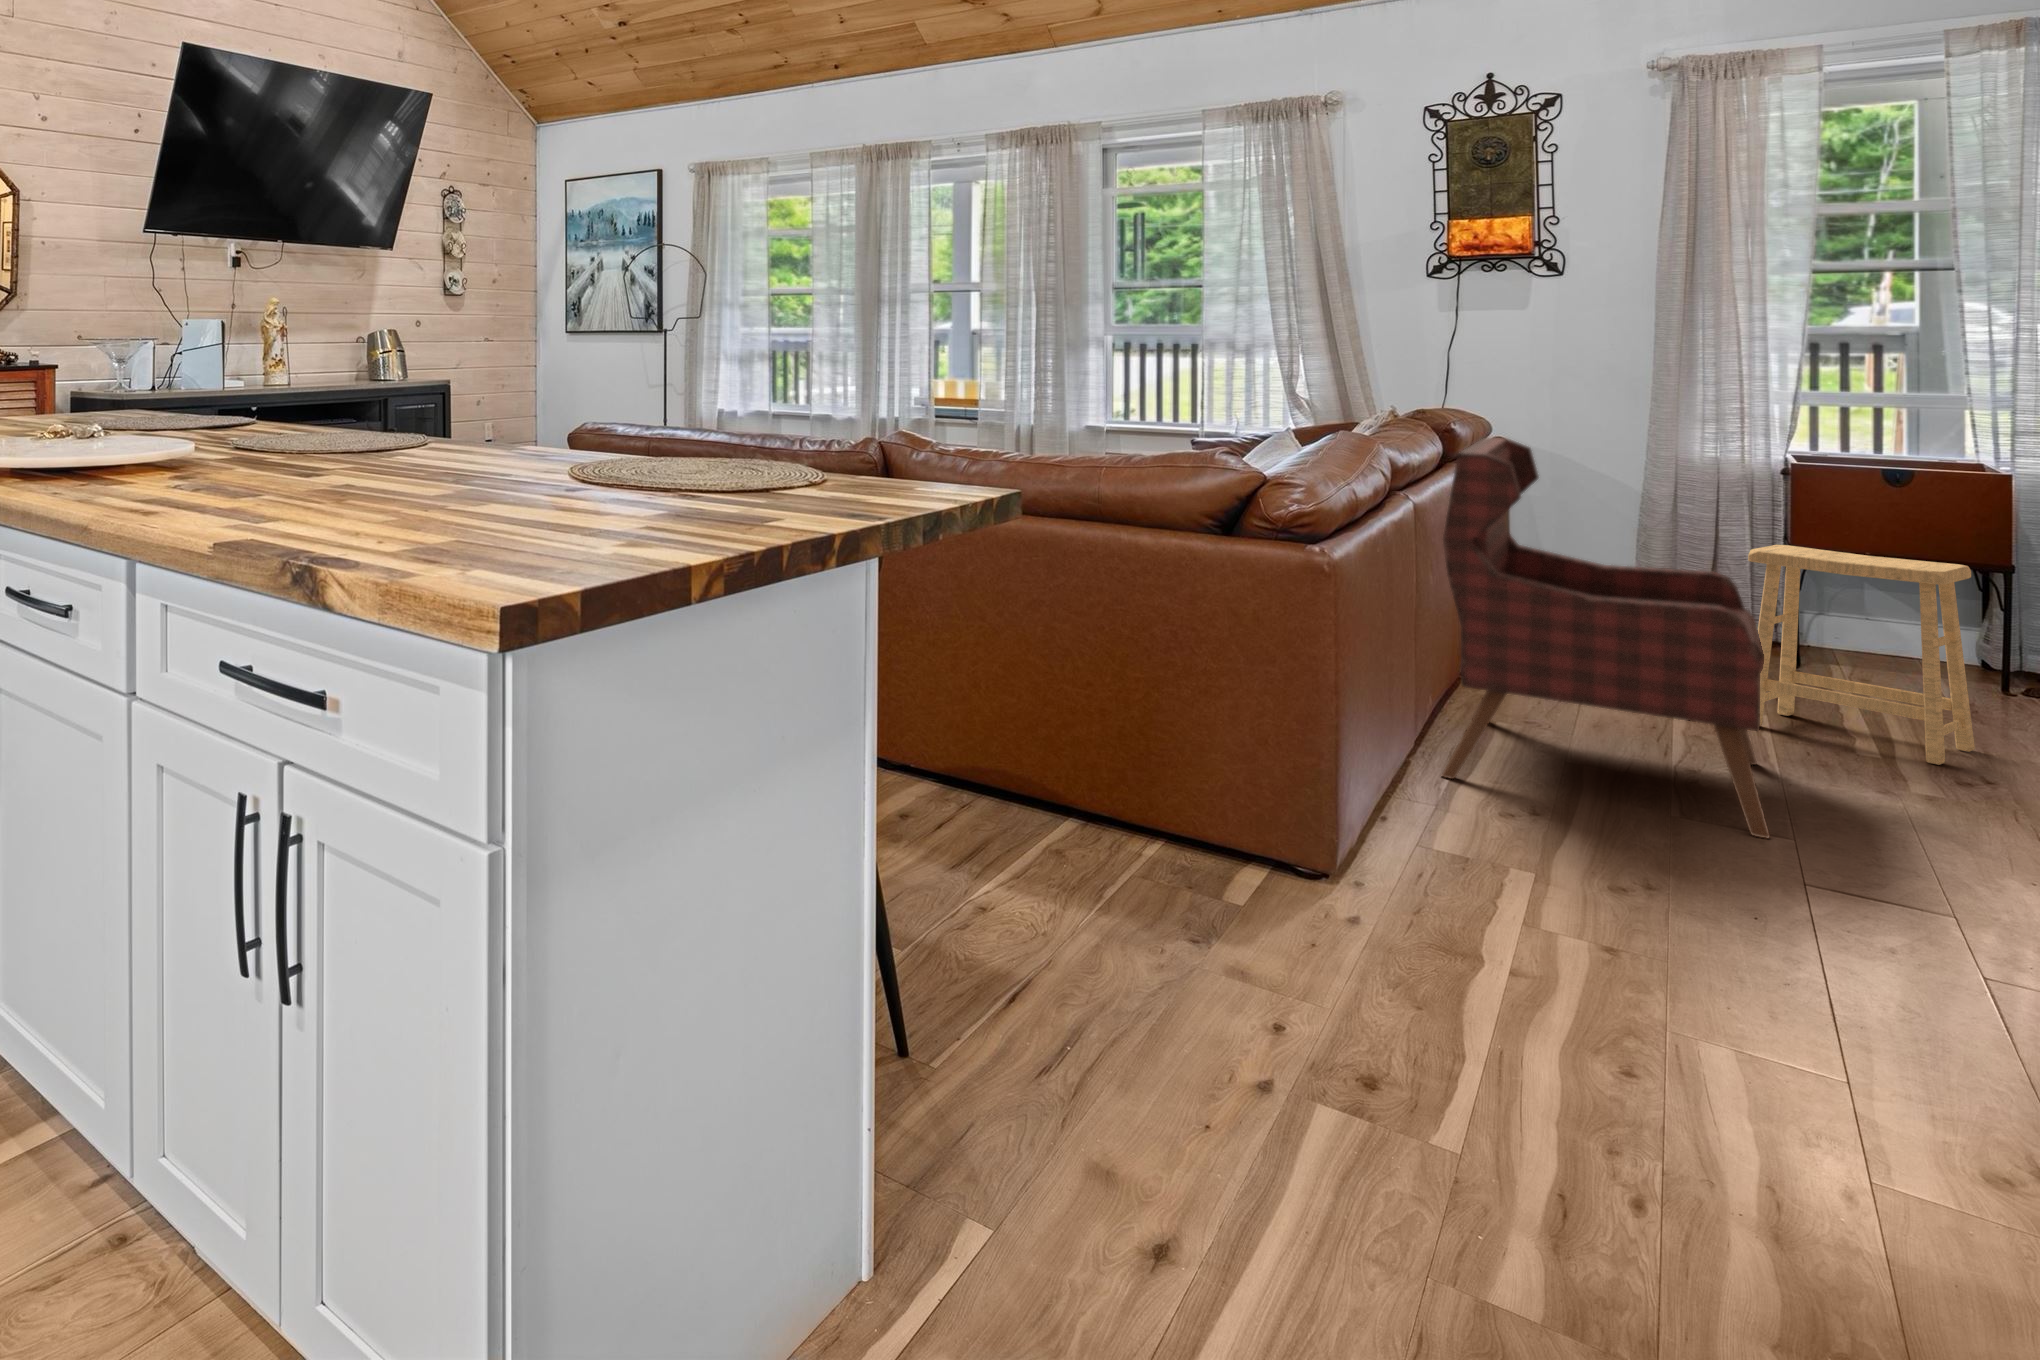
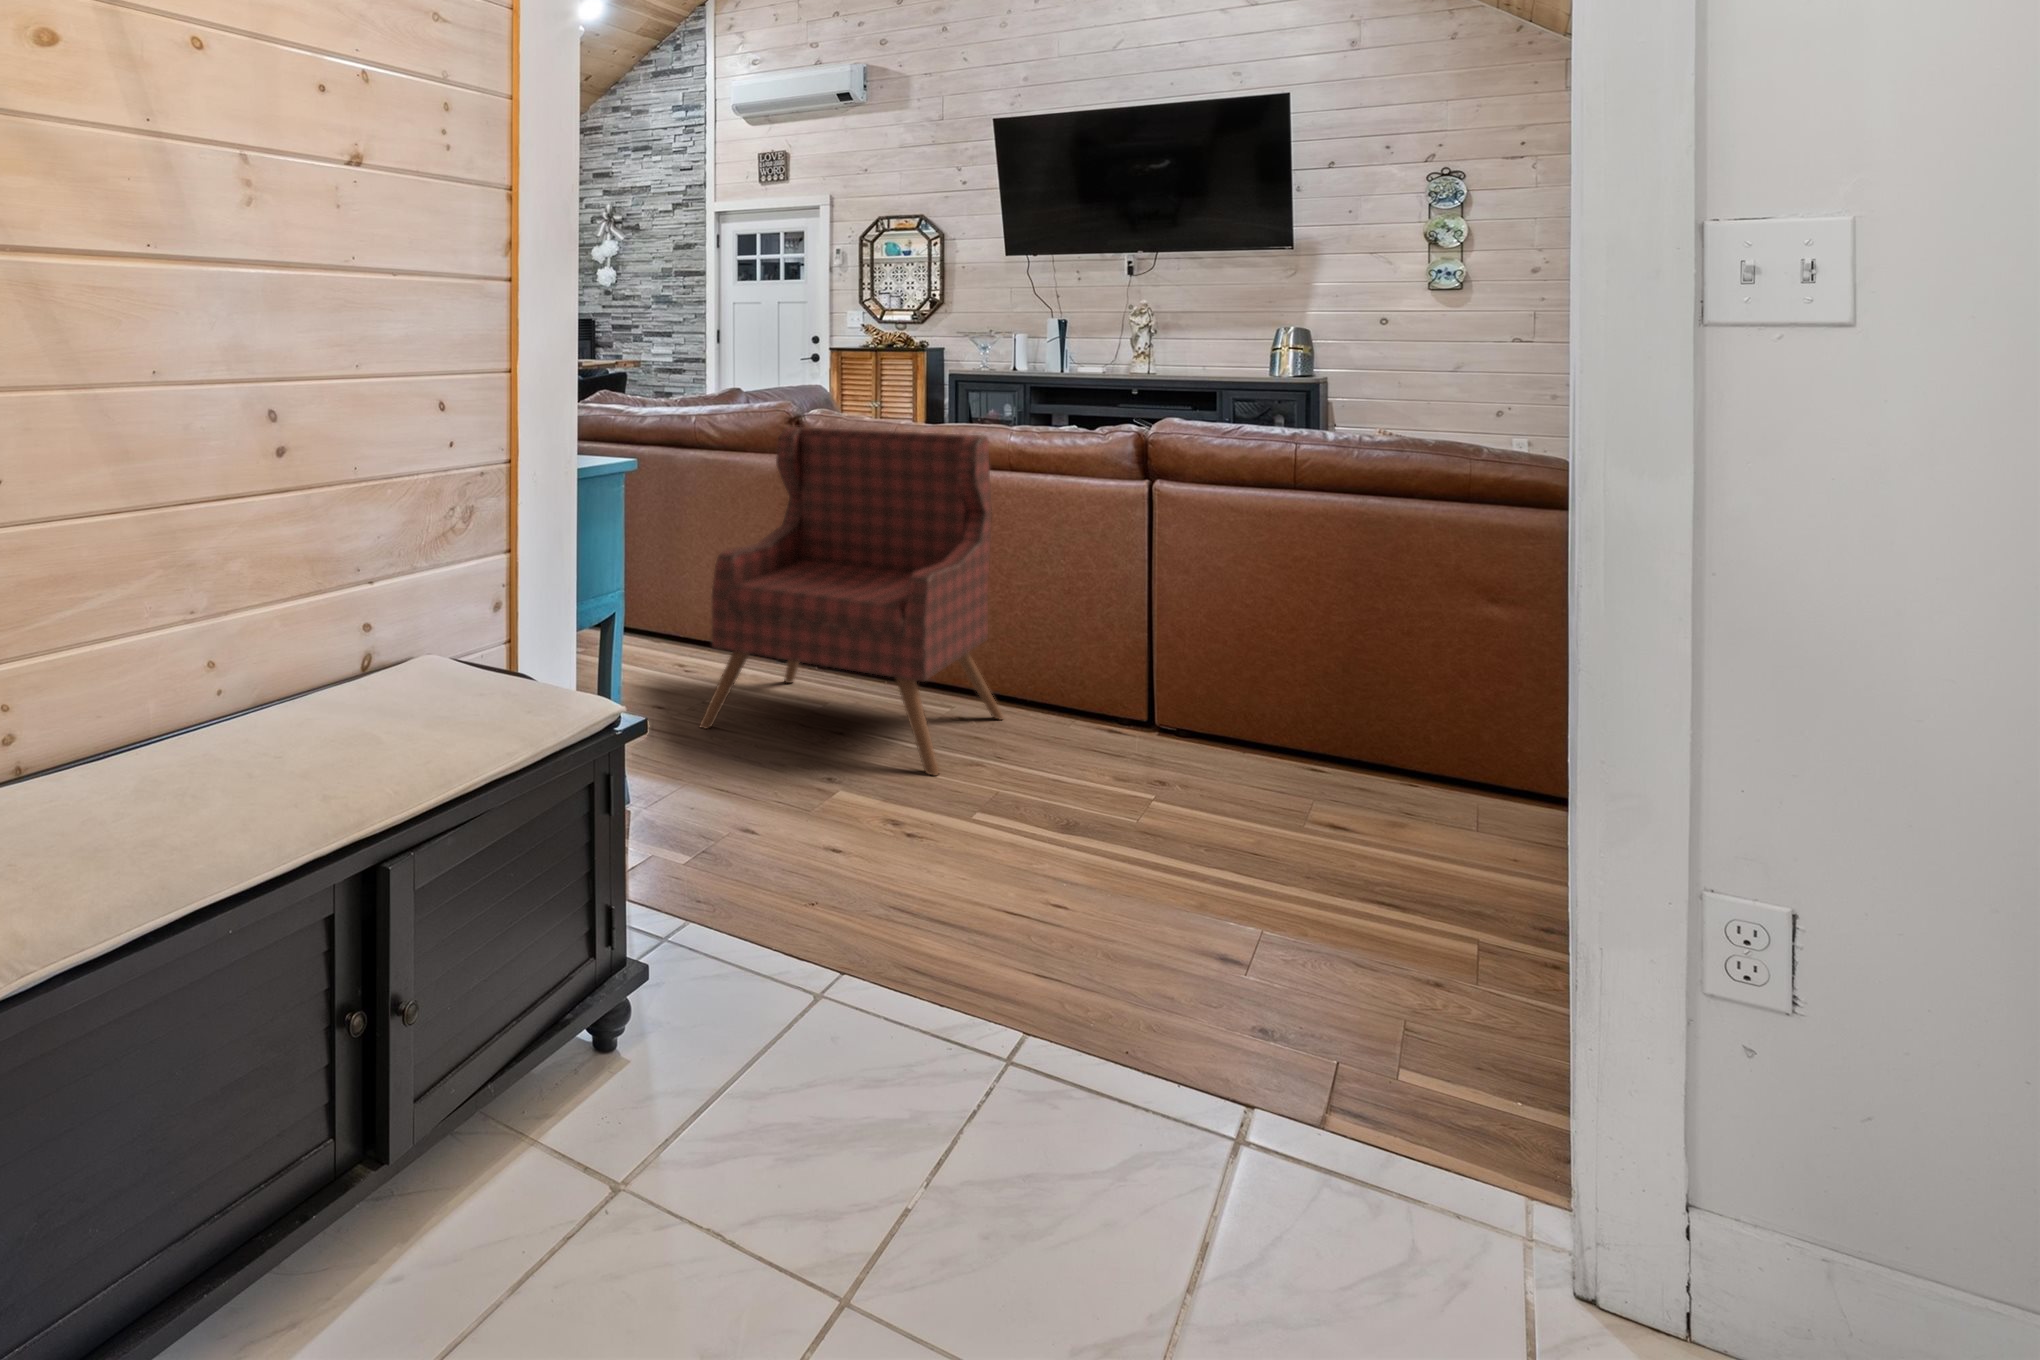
footstool: present [1748,545,1975,765] -> none [1015,602,1226,890]

